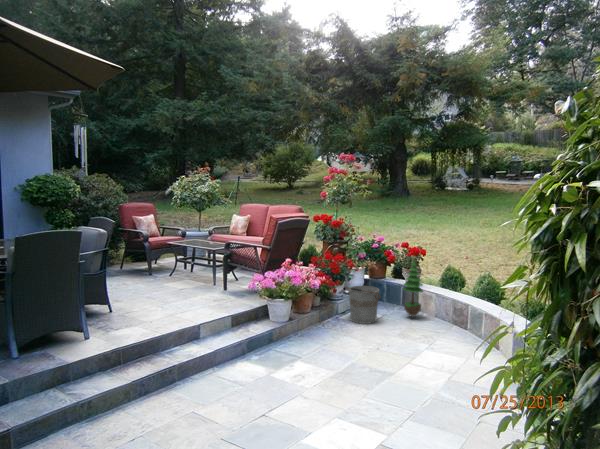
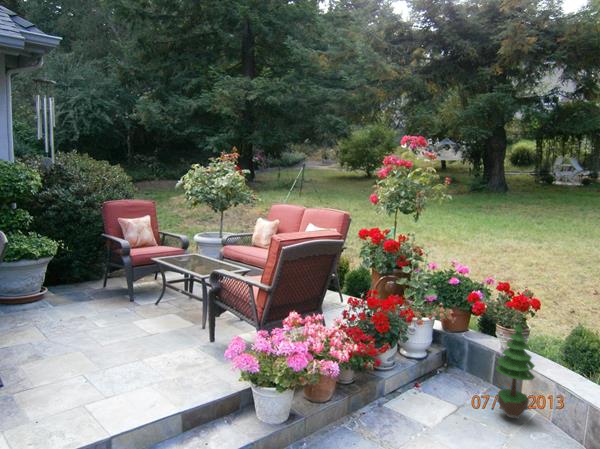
bucket: present [348,286,380,324] -> none [394,355,455,427]

